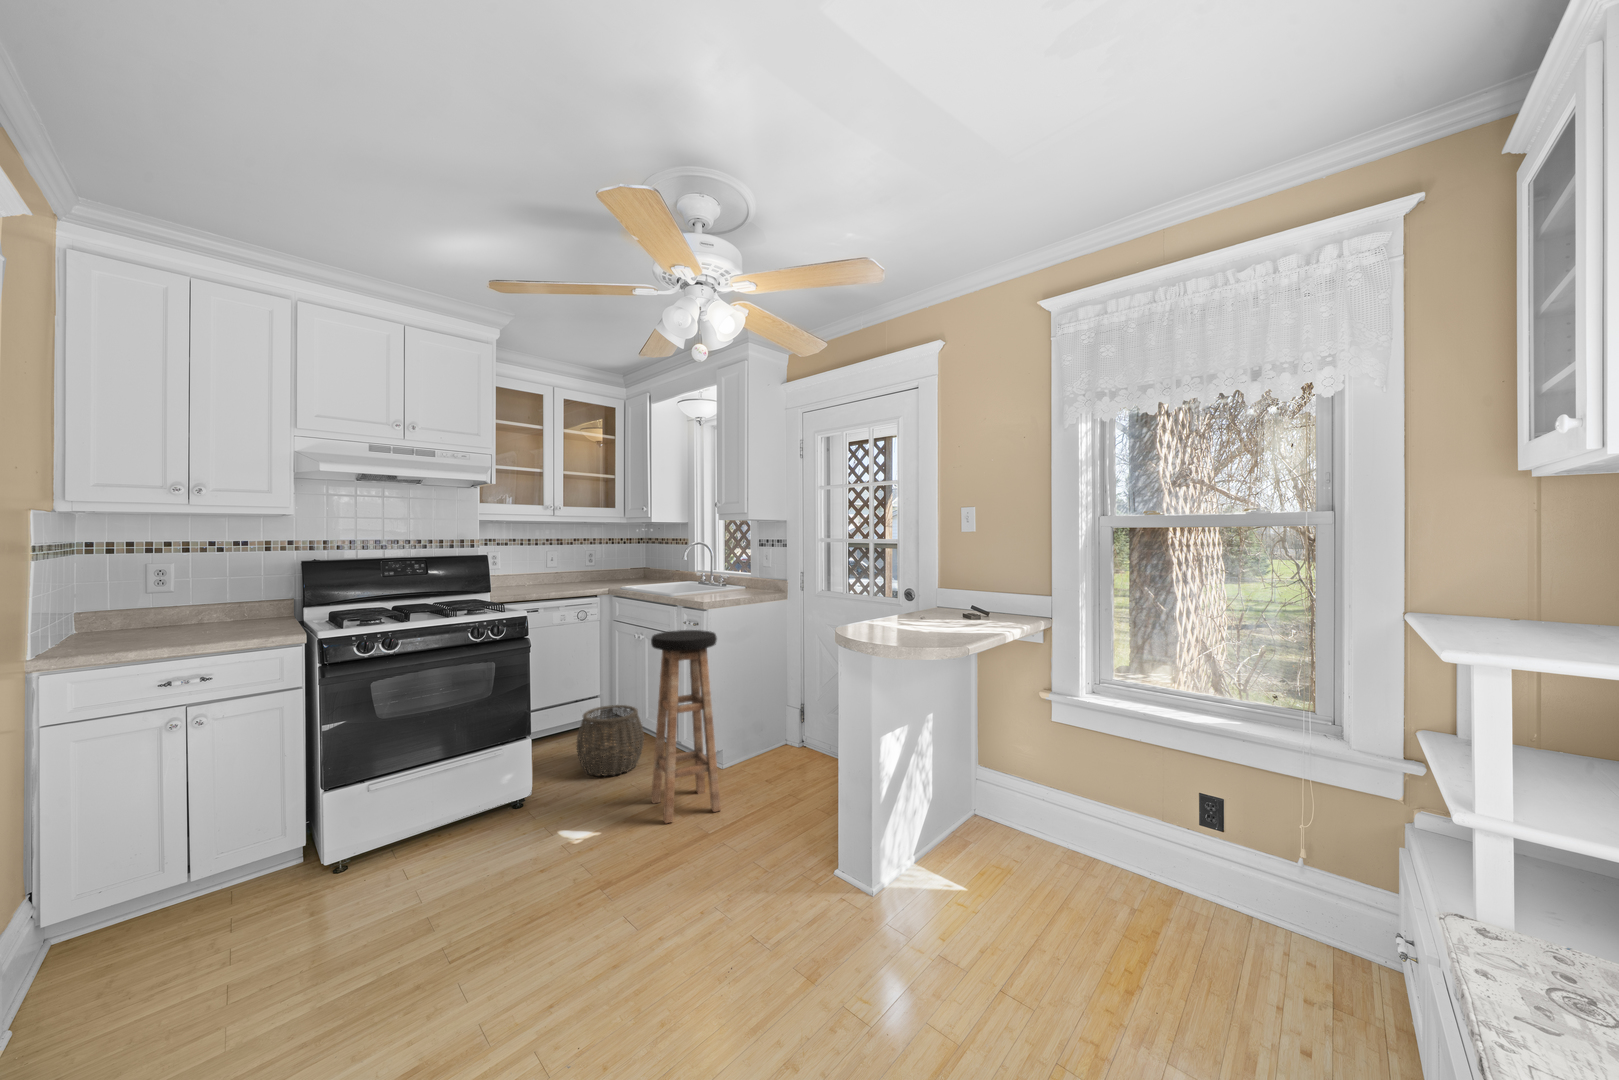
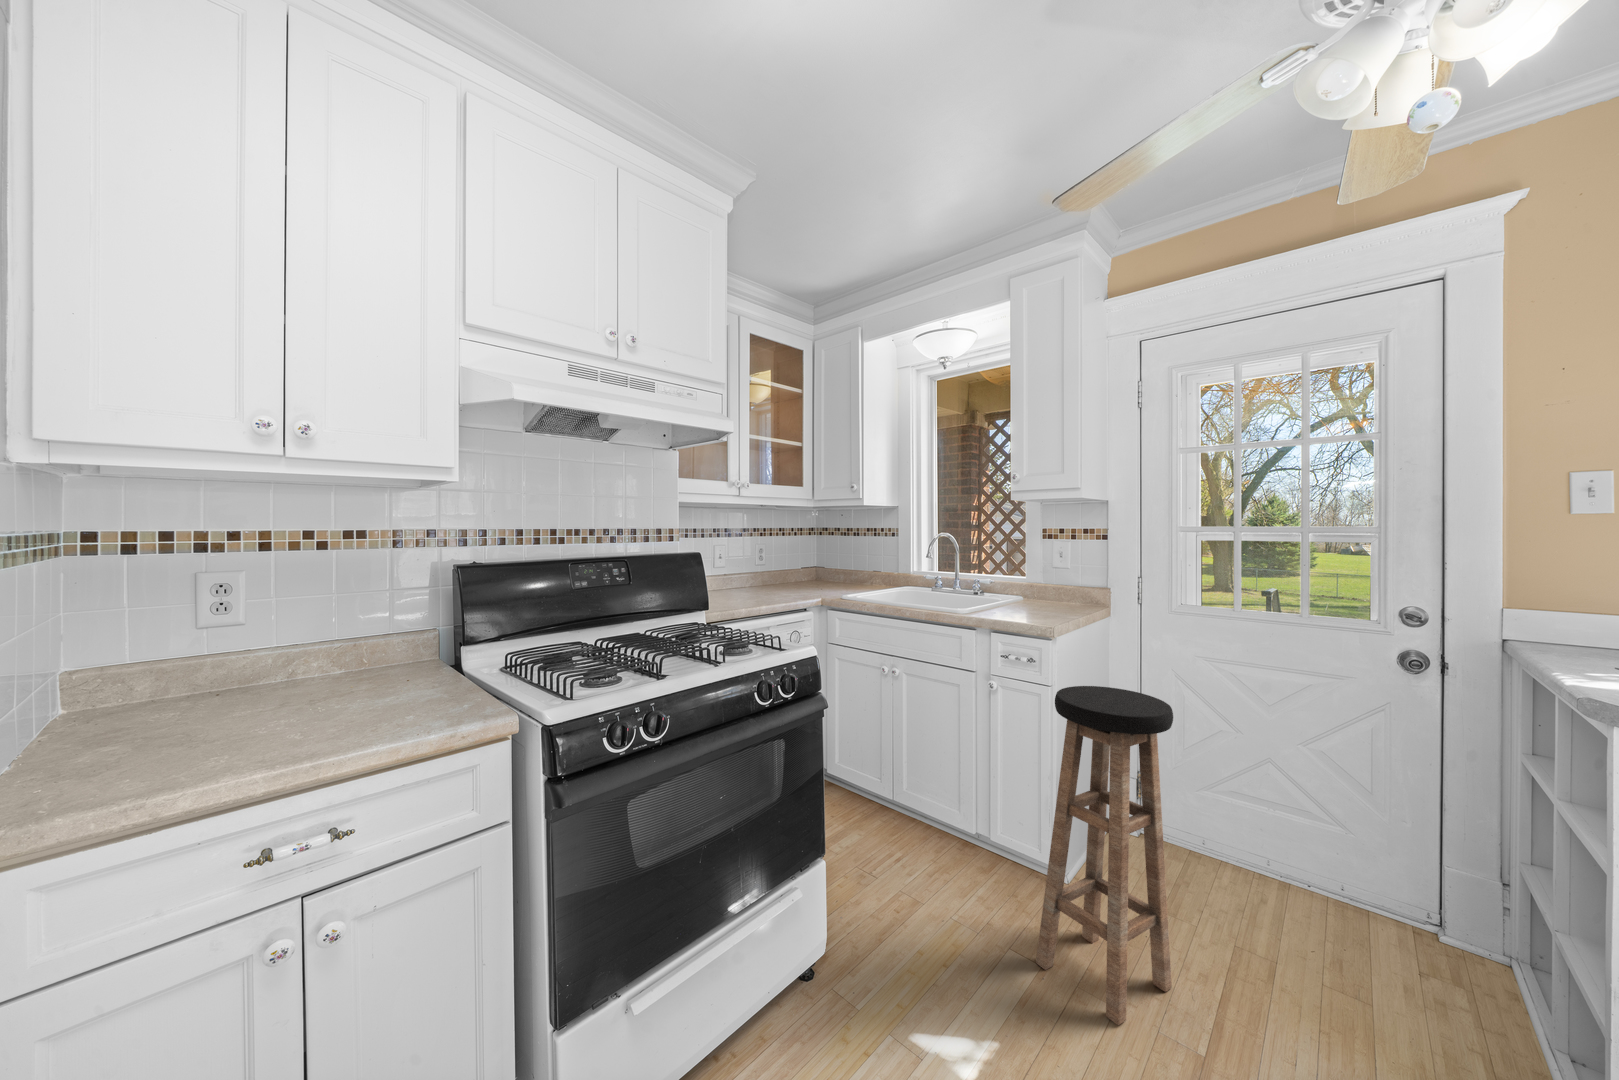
woven basket: present [577,705,644,776] -> none [852,781,952,903]

